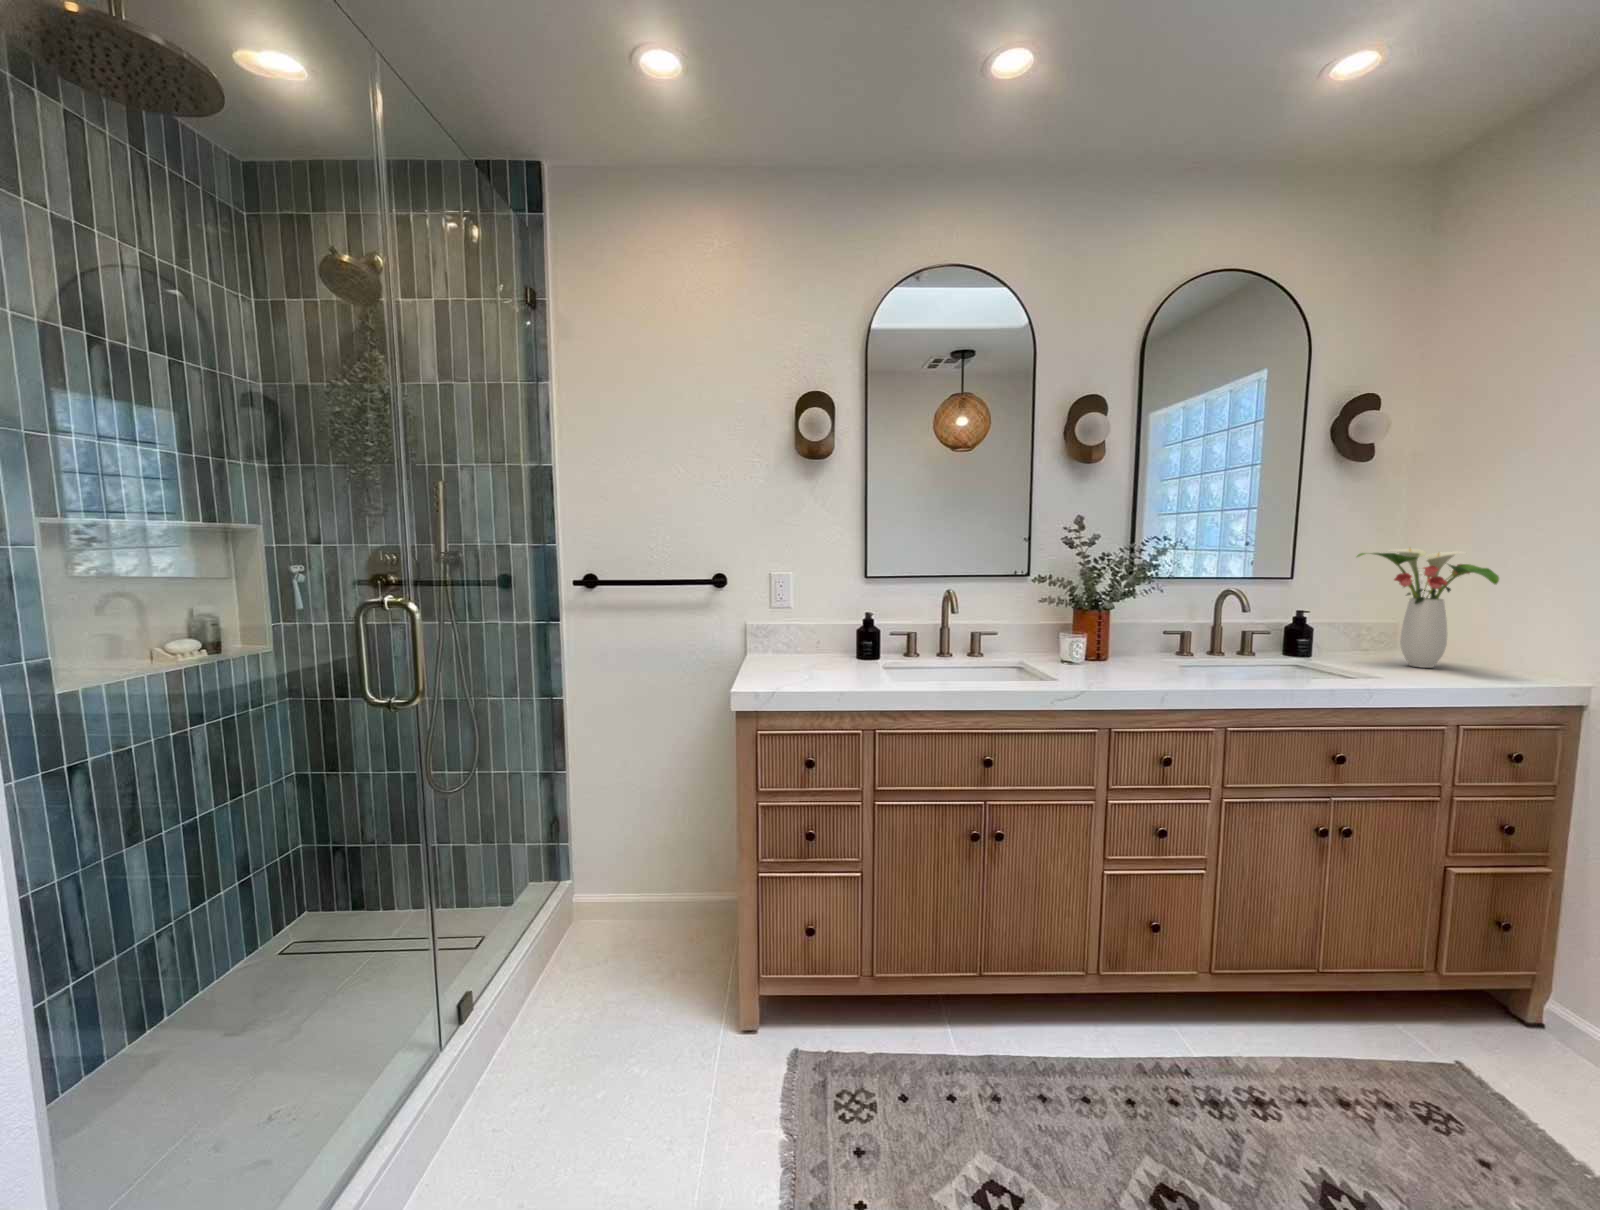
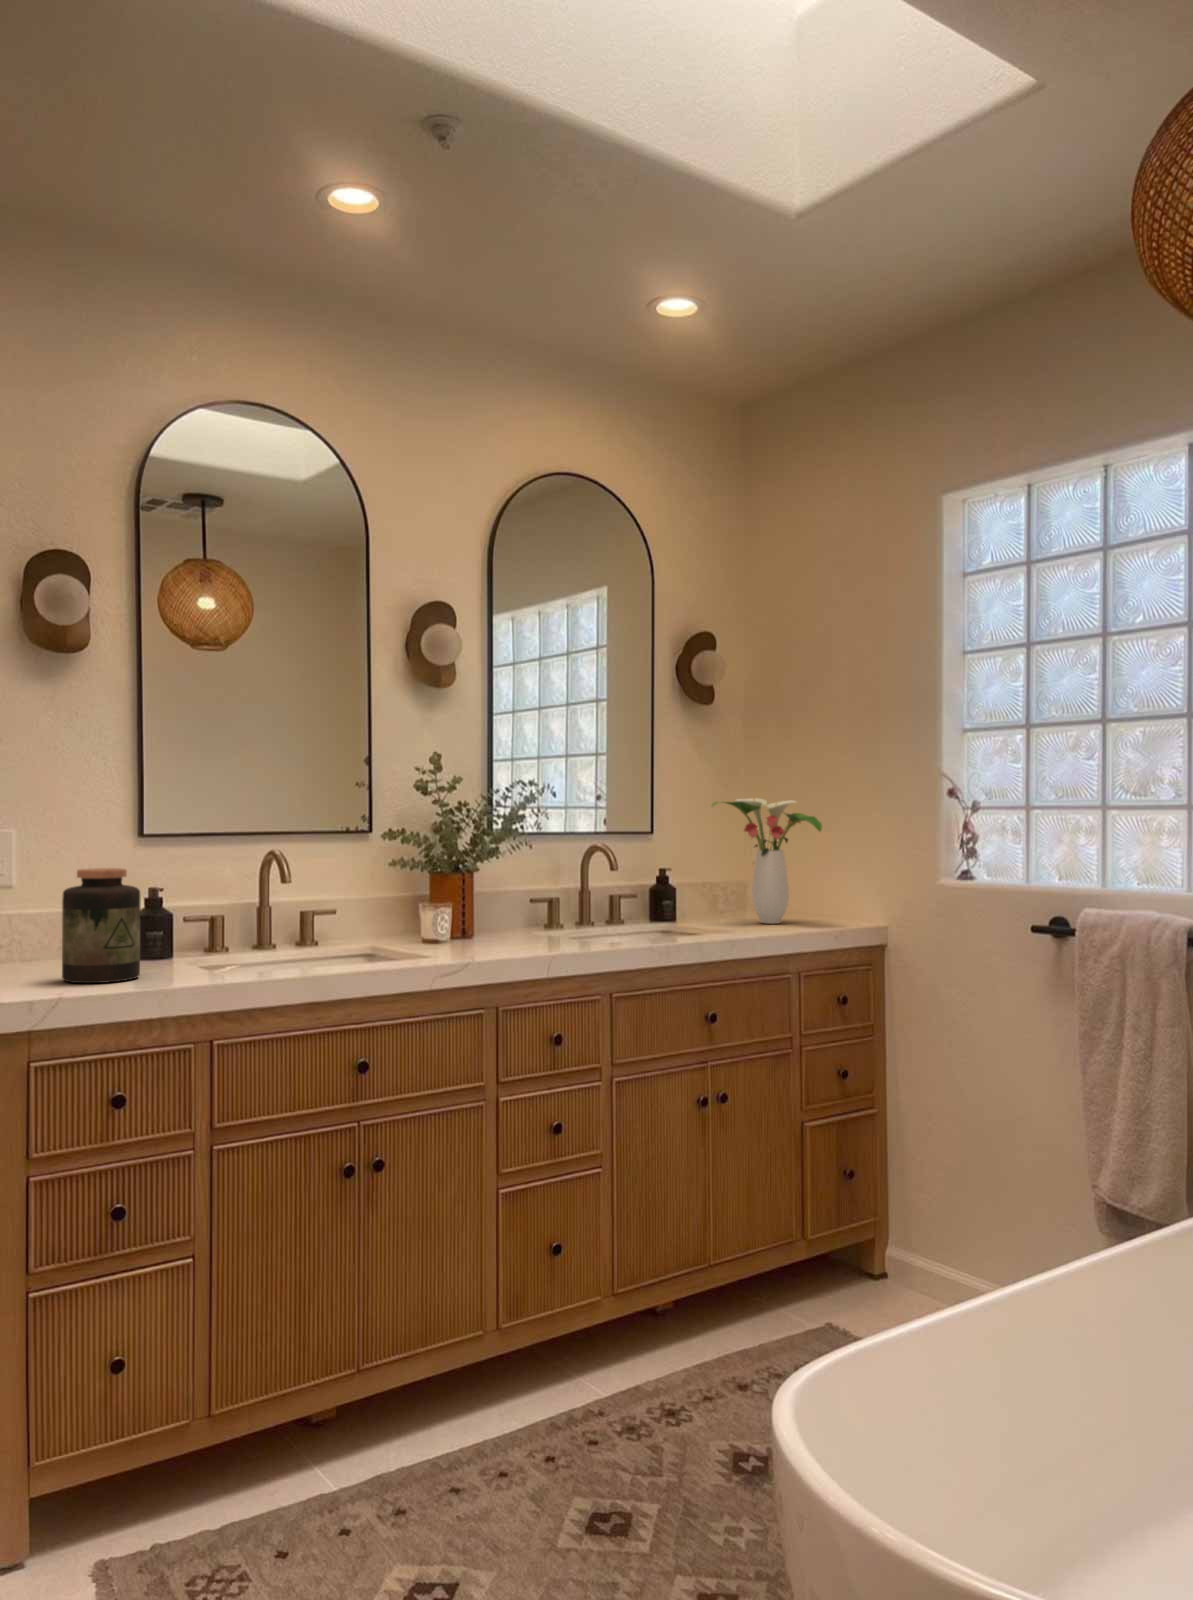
jar: none [794,603,842,680] -> present [62,868,140,983]

